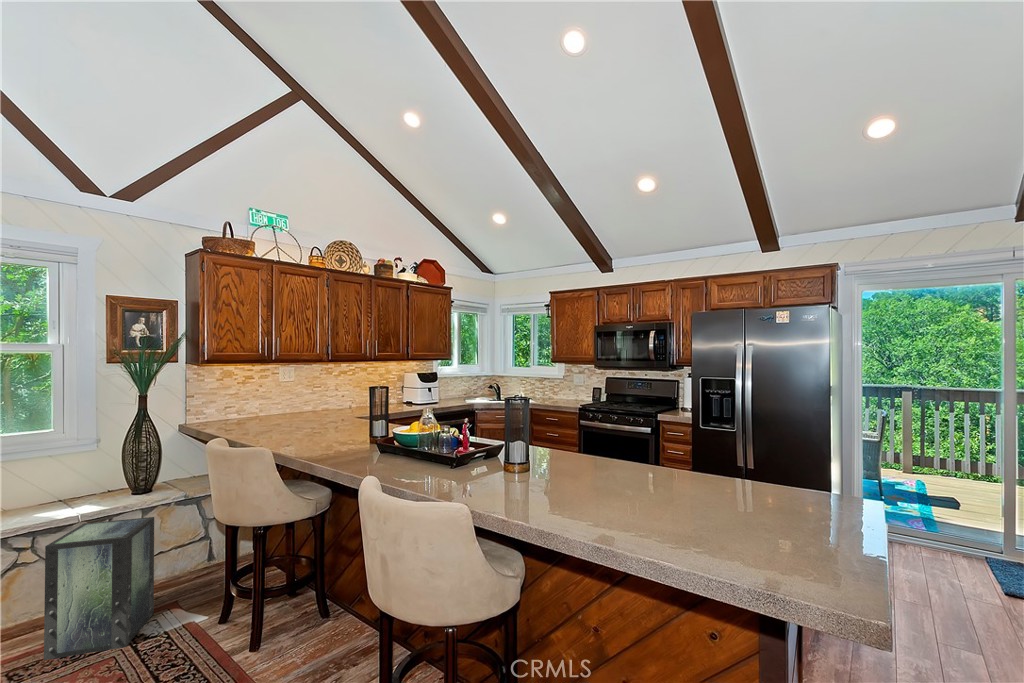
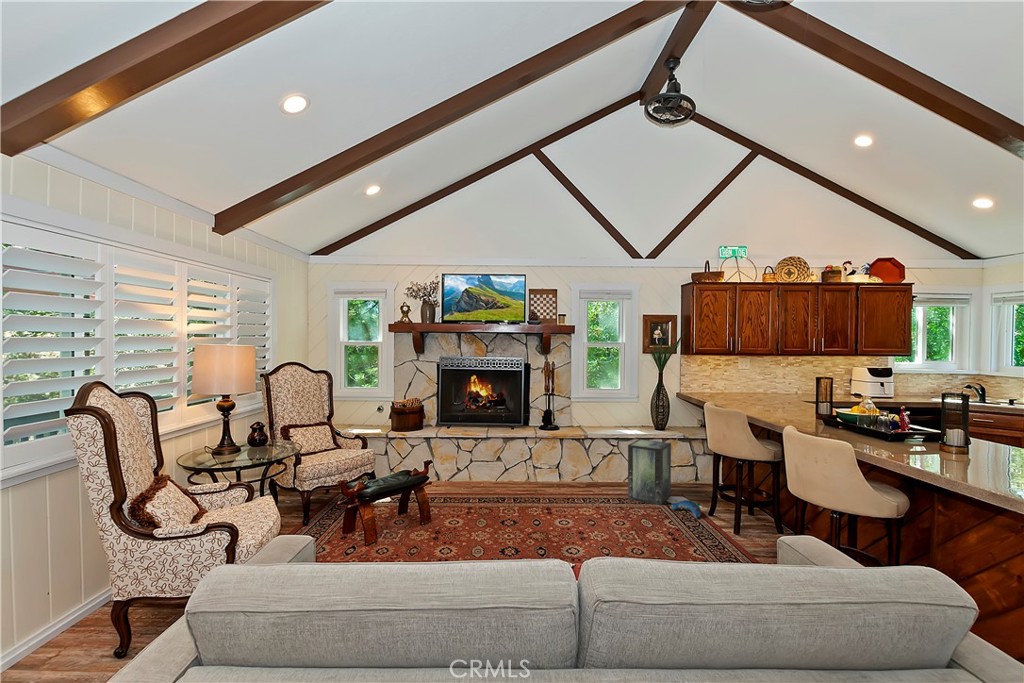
plush toy: none [149,617,208,652] -> present [671,500,701,518]

